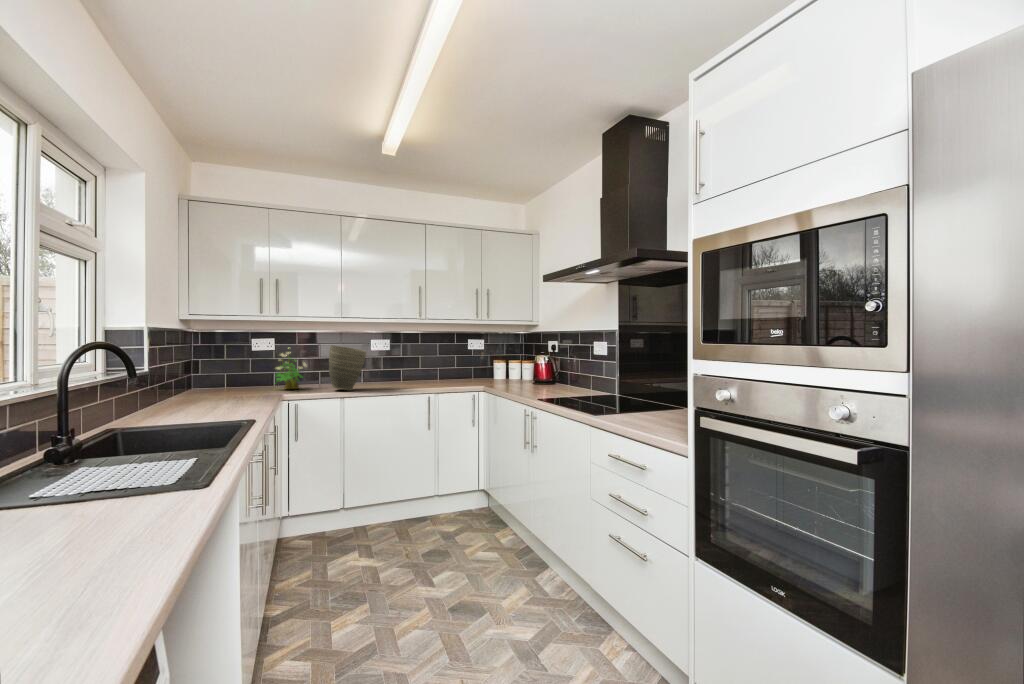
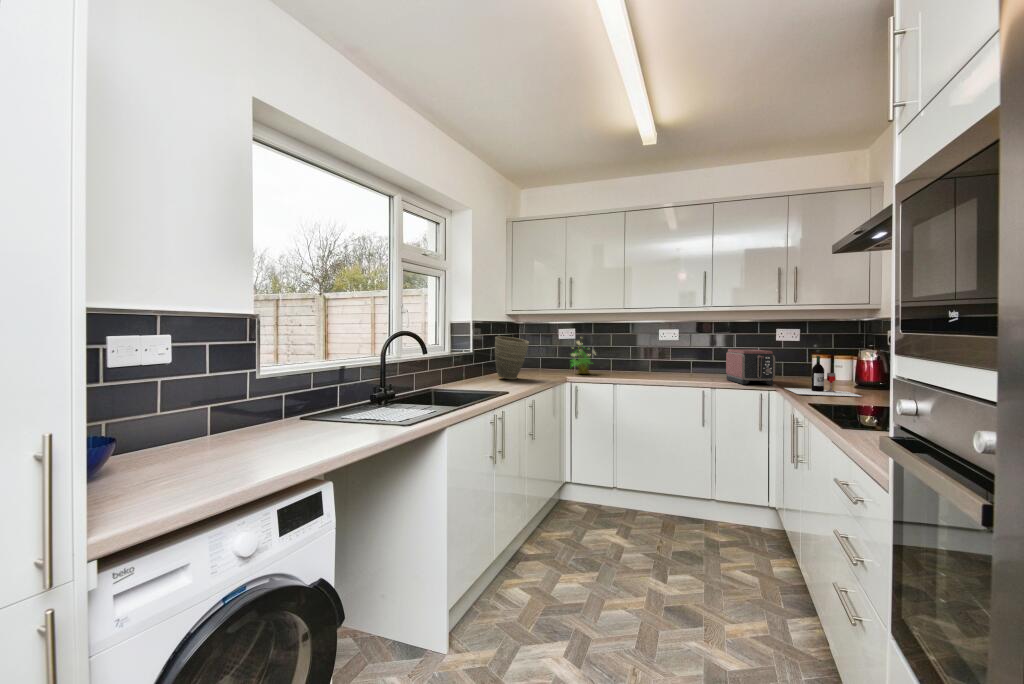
vase: present [329,345,366,390] -> present [495,336,529,379]
toaster: none [440,356,484,387] -> present [726,349,775,385]
wine bottle: none [493,360,553,392] -> present [785,356,860,396]

